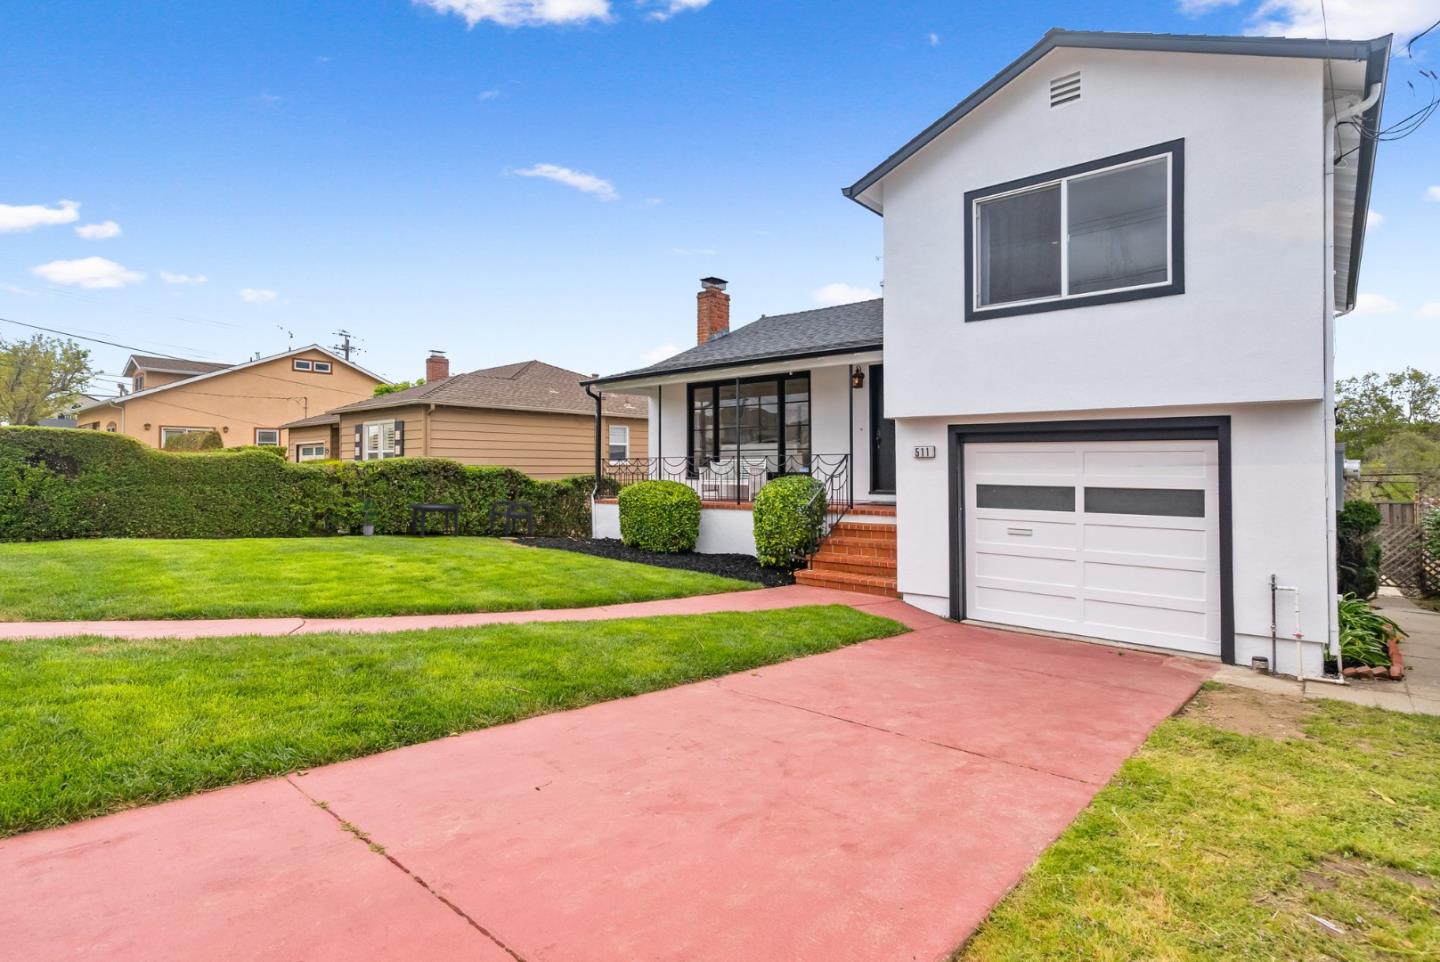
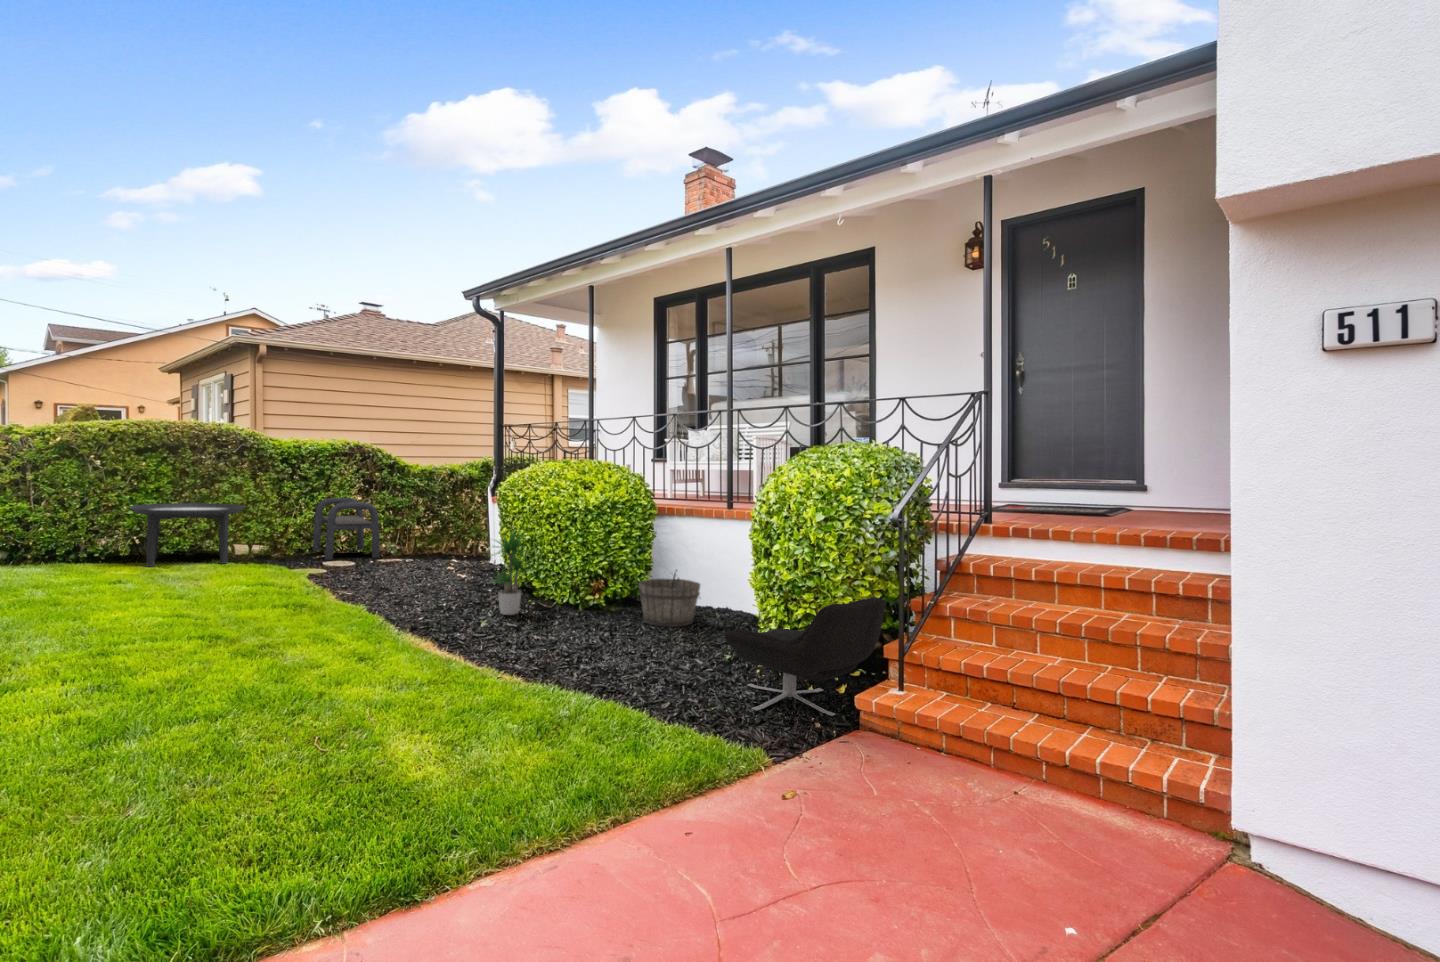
potted plant: present [363,501,375,536] -> present [492,531,529,615]
wooden bucket: none [695,534,725,560] -> present [639,572,700,627]
lounge chair: none [744,536,807,581] -> present [724,598,886,716]

